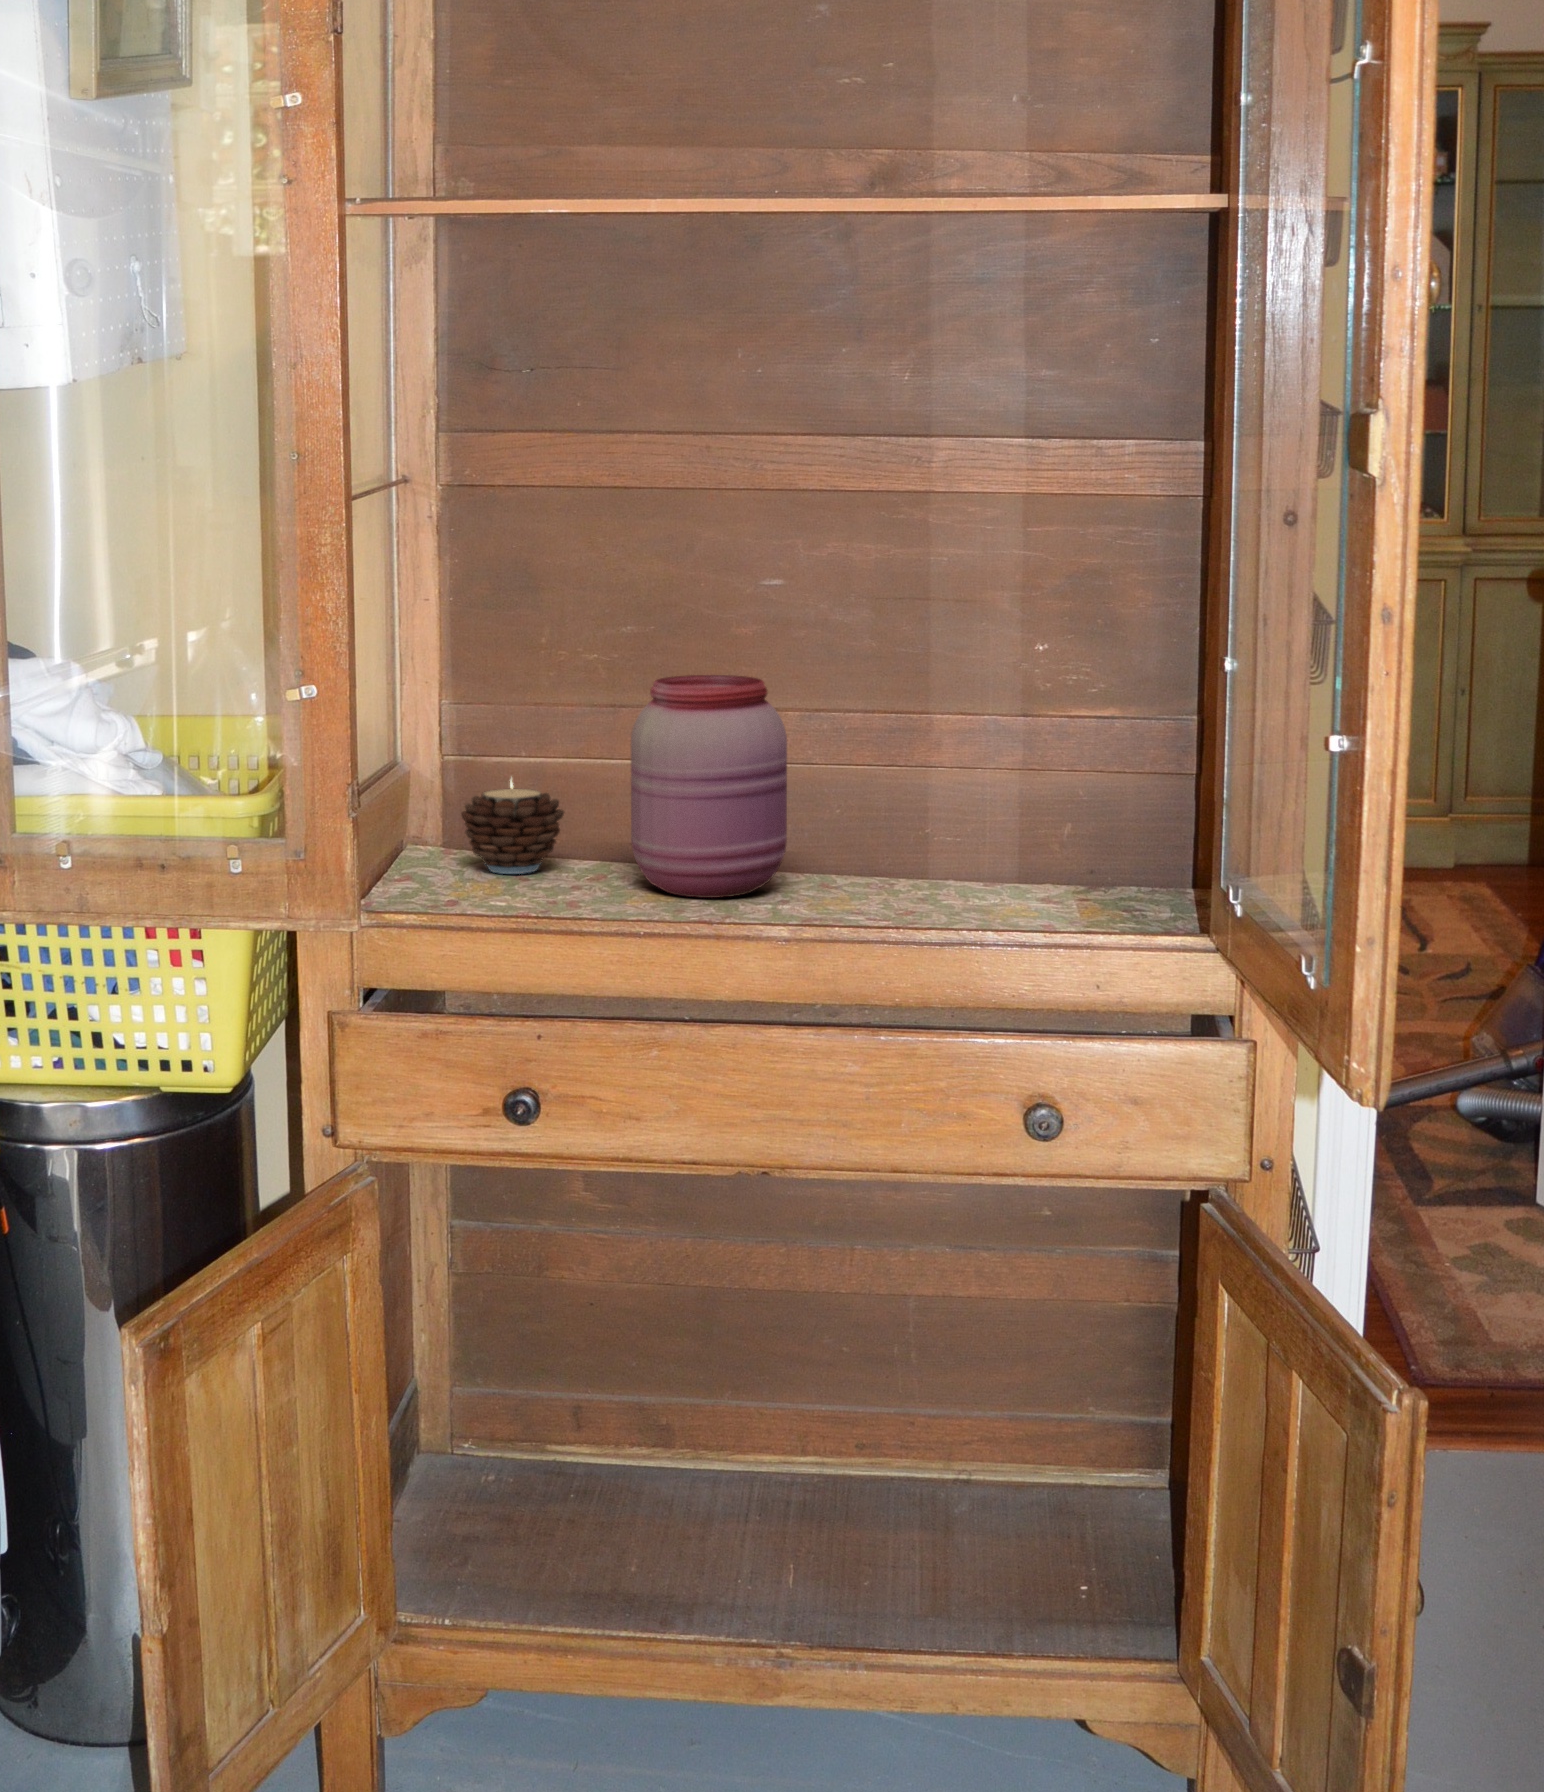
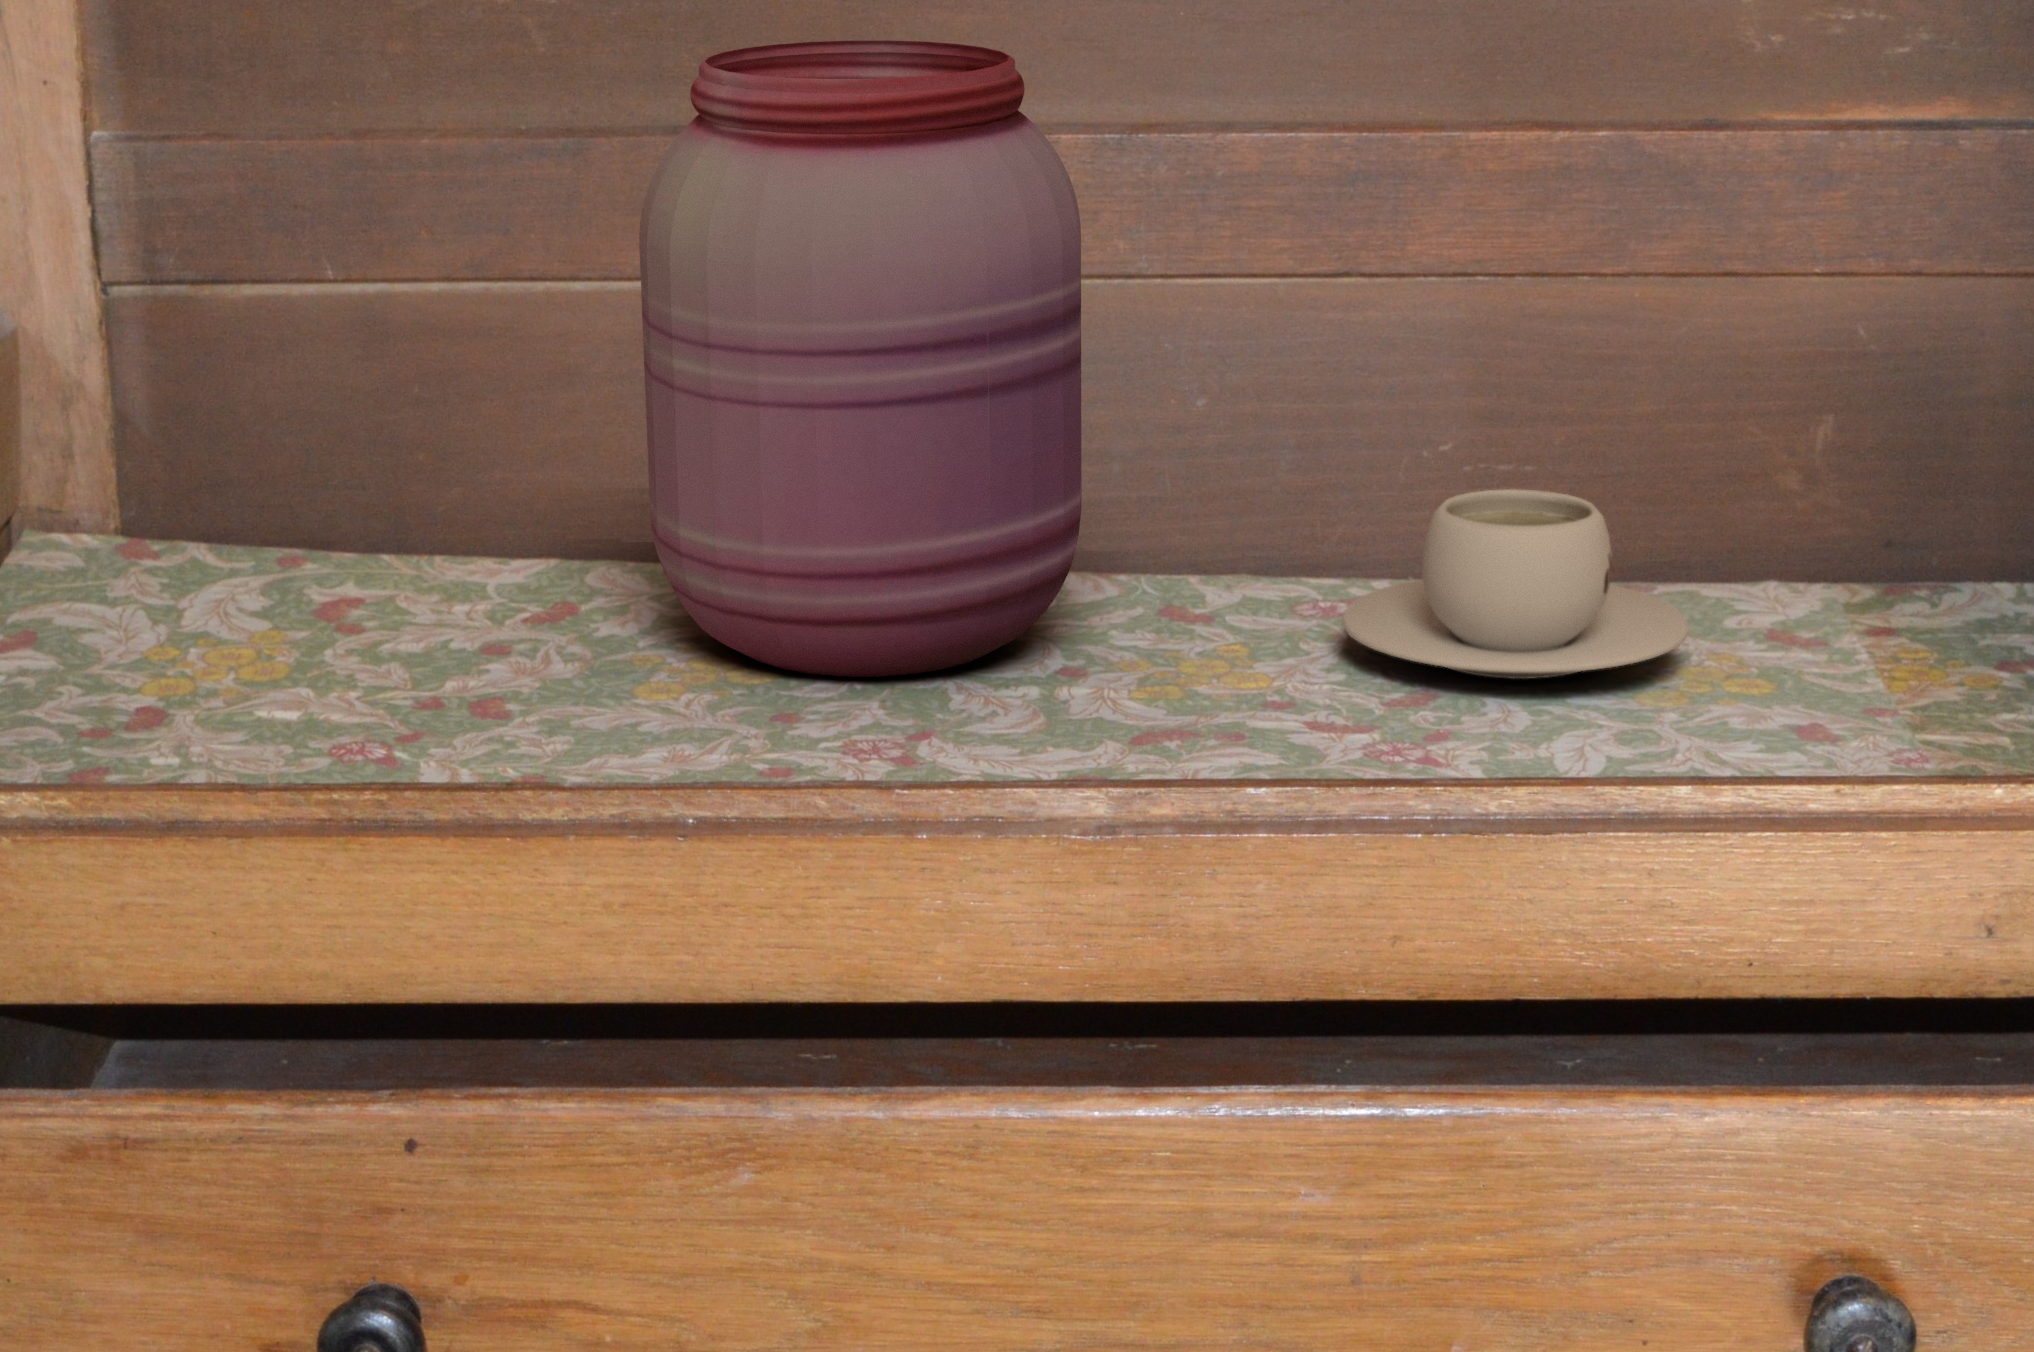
candle: present [461,780,564,874] -> none [166,337,457,611]
teacup: none [881,840,1009,906] -> present [1342,489,1689,679]

